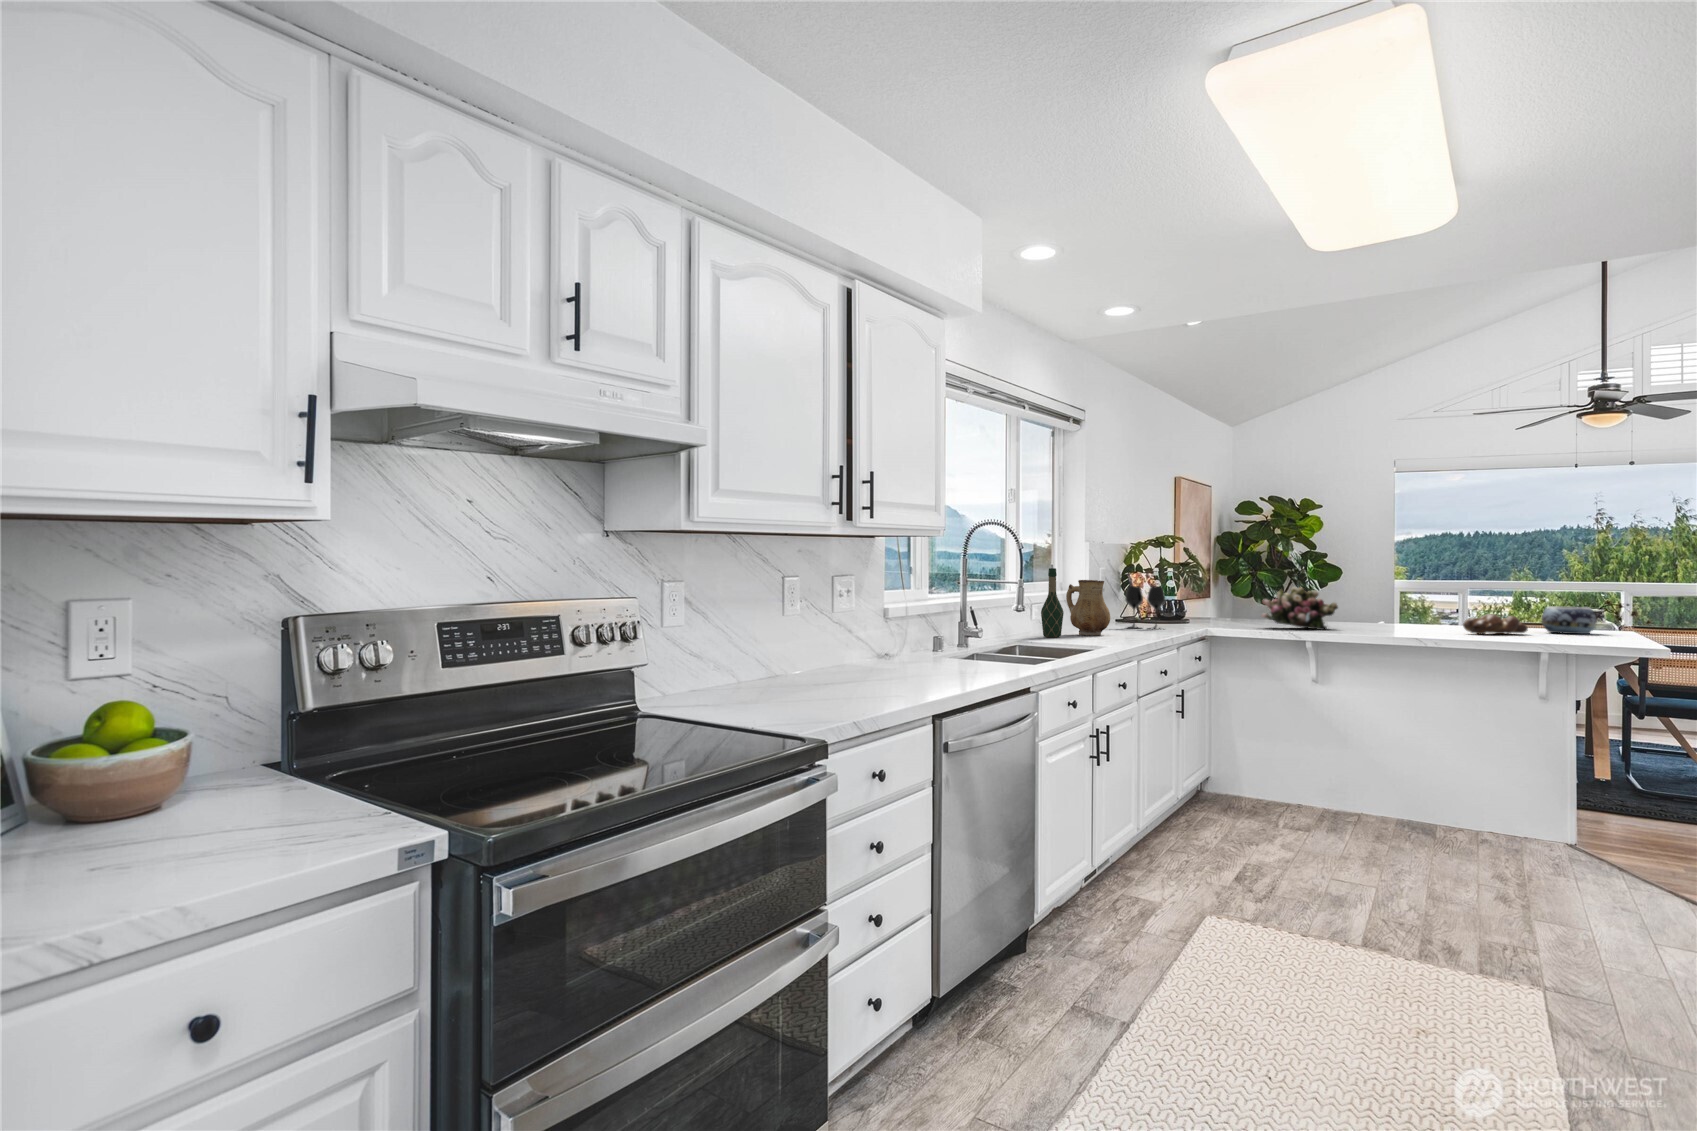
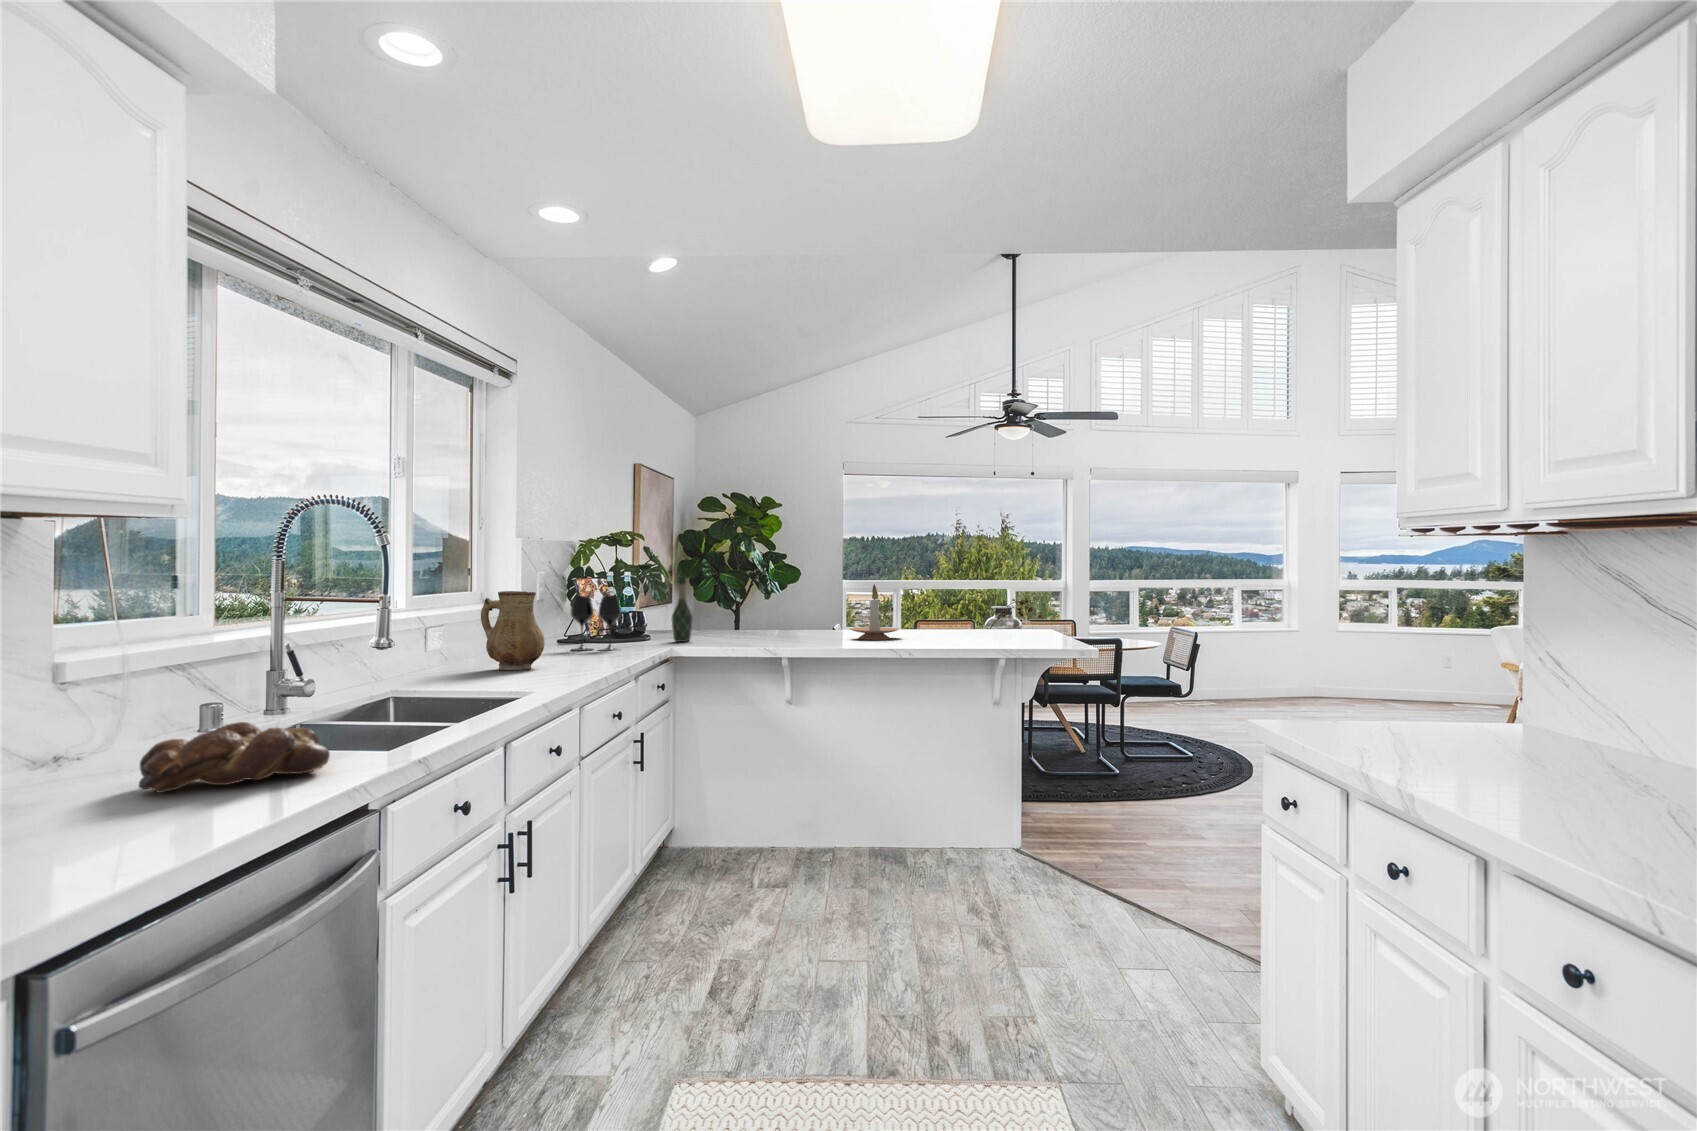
wine bottle: present [1041,568,1064,638] -> present [671,576,693,642]
candle holder: none [1379,580,1434,631] -> present [850,584,899,640]
flower arrangement: present [1261,587,1338,630] -> none [731,593,810,642]
decorative bowl: present [1542,606,1597,634] -> none [989,609,1032,636]
bread loaf: present [1463,614,1528,634] -> present [139,722,330,793]

